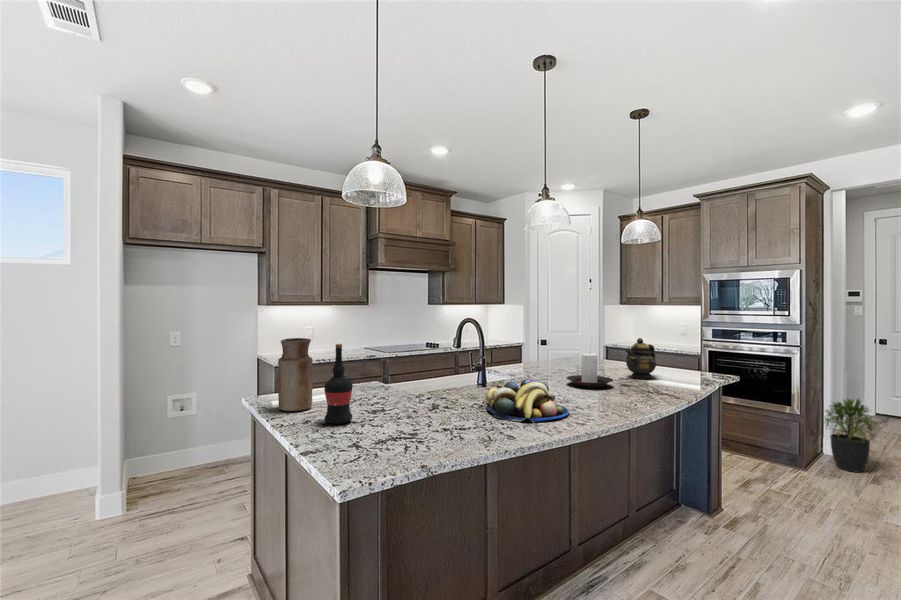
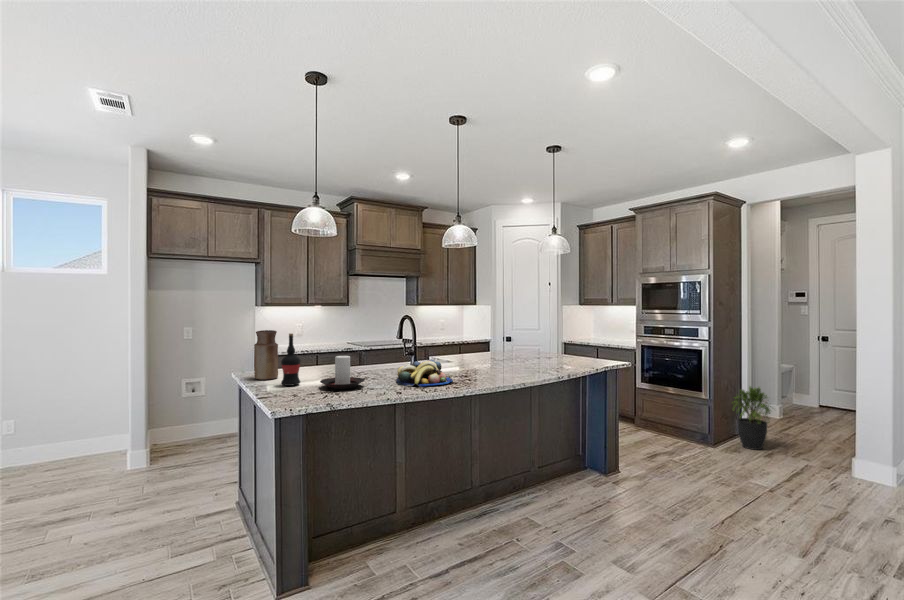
teapot: present [625,338,656,380] -> none [529,333,558,365]
candle holder: present [567,353,613,388] -> present [320,356,365,389]

